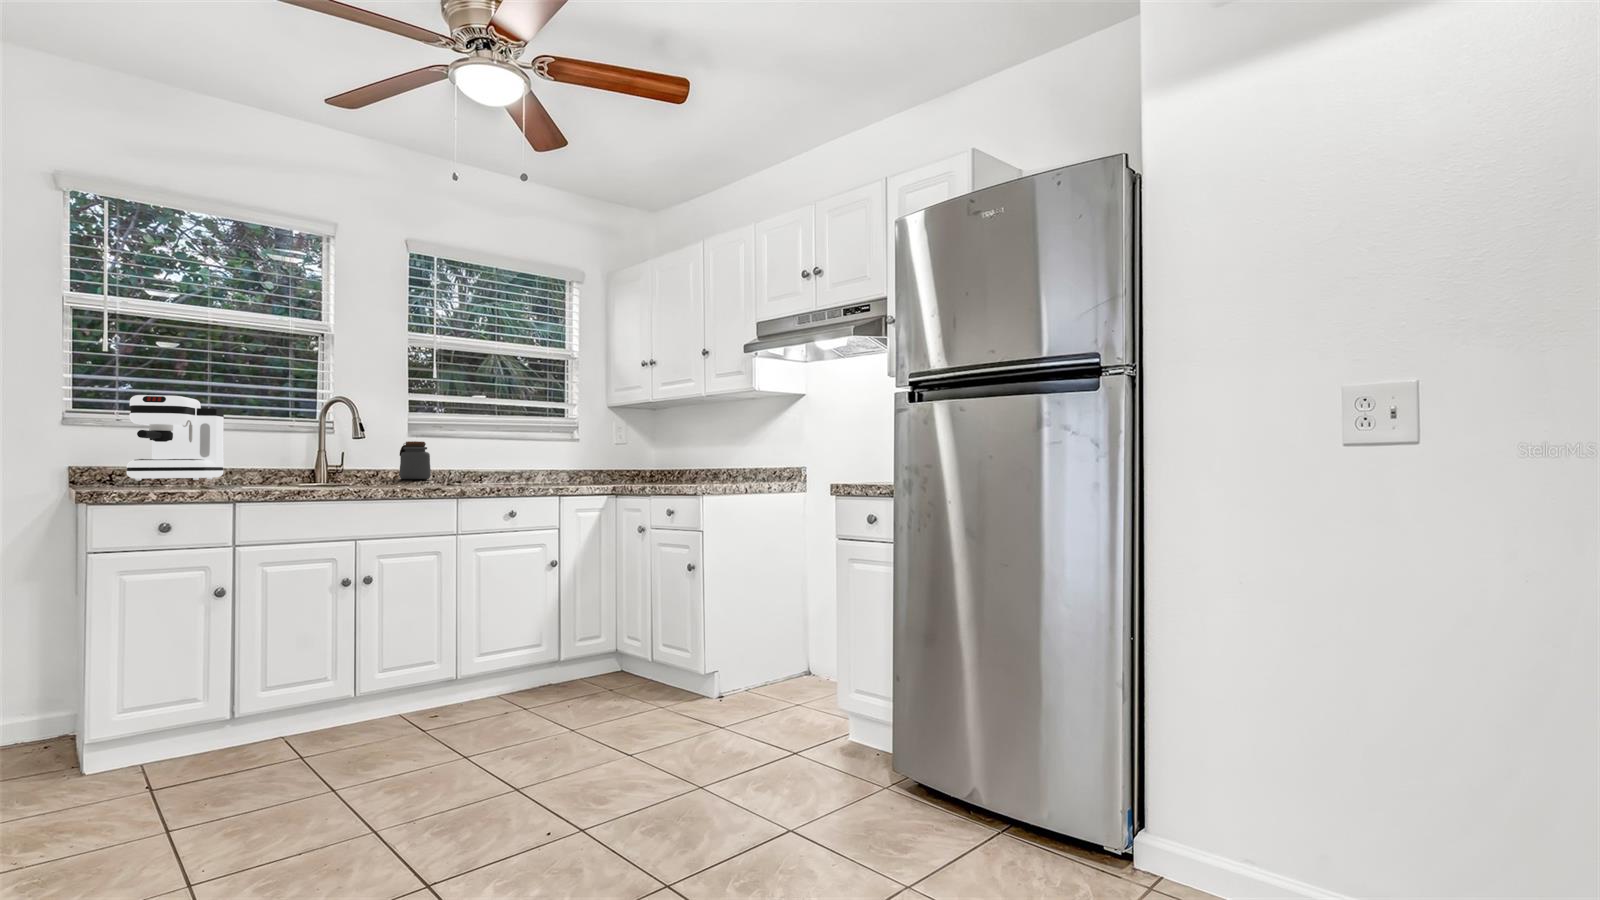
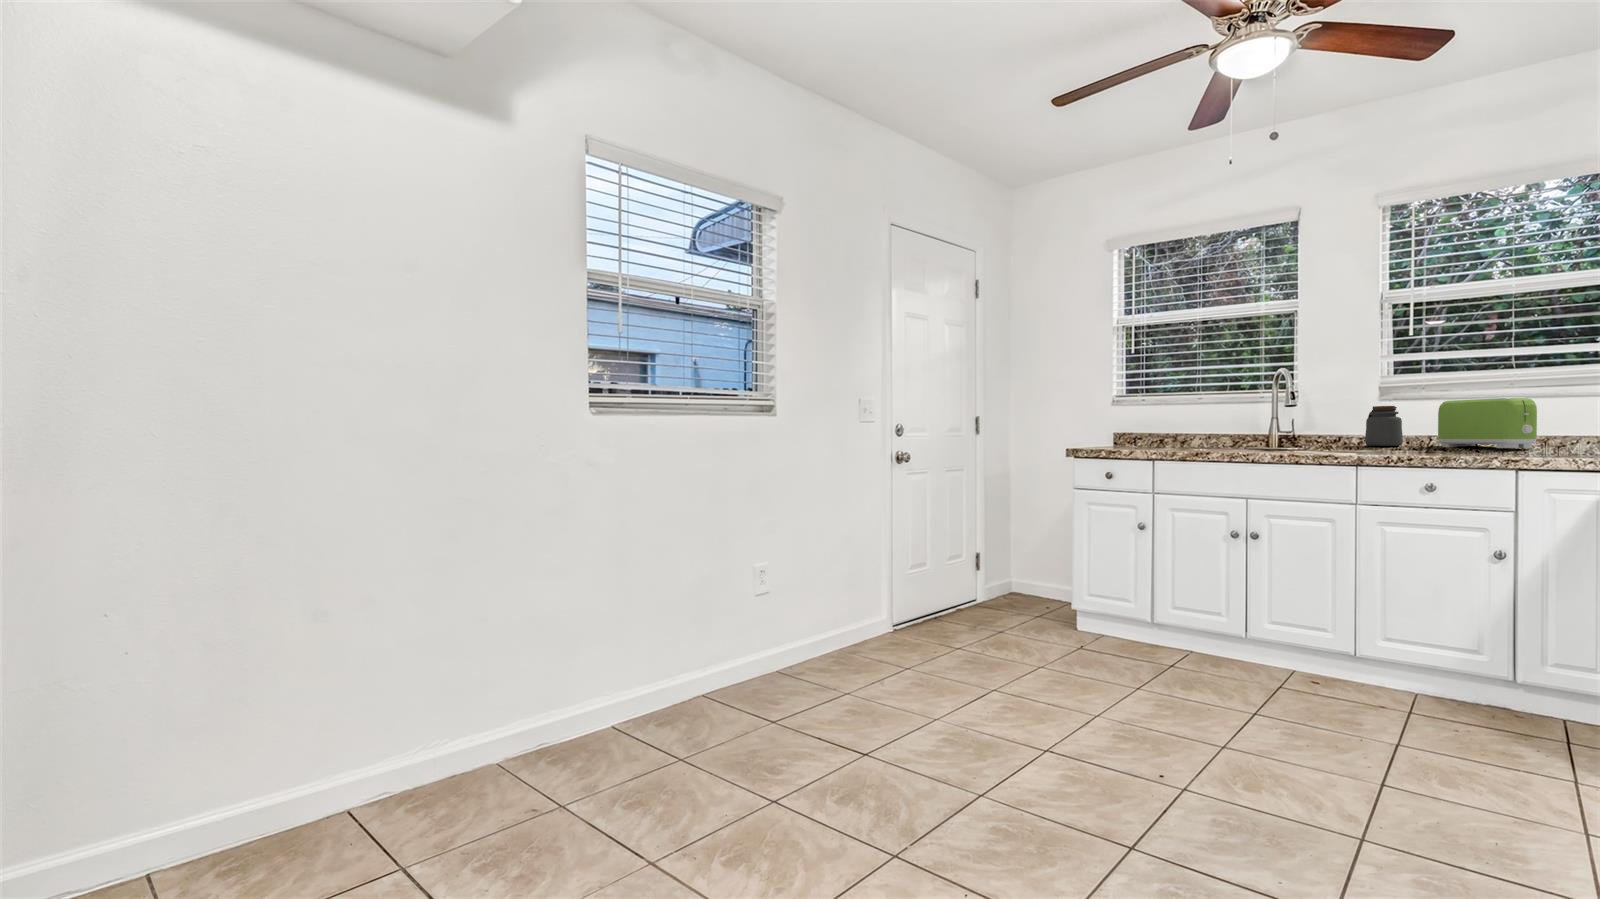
coffee maker: present [126,395,224,480] -> none [1134,381,1207,443]
toaster: none [453,438,523,480] -> present [1438,397,1537,448]

